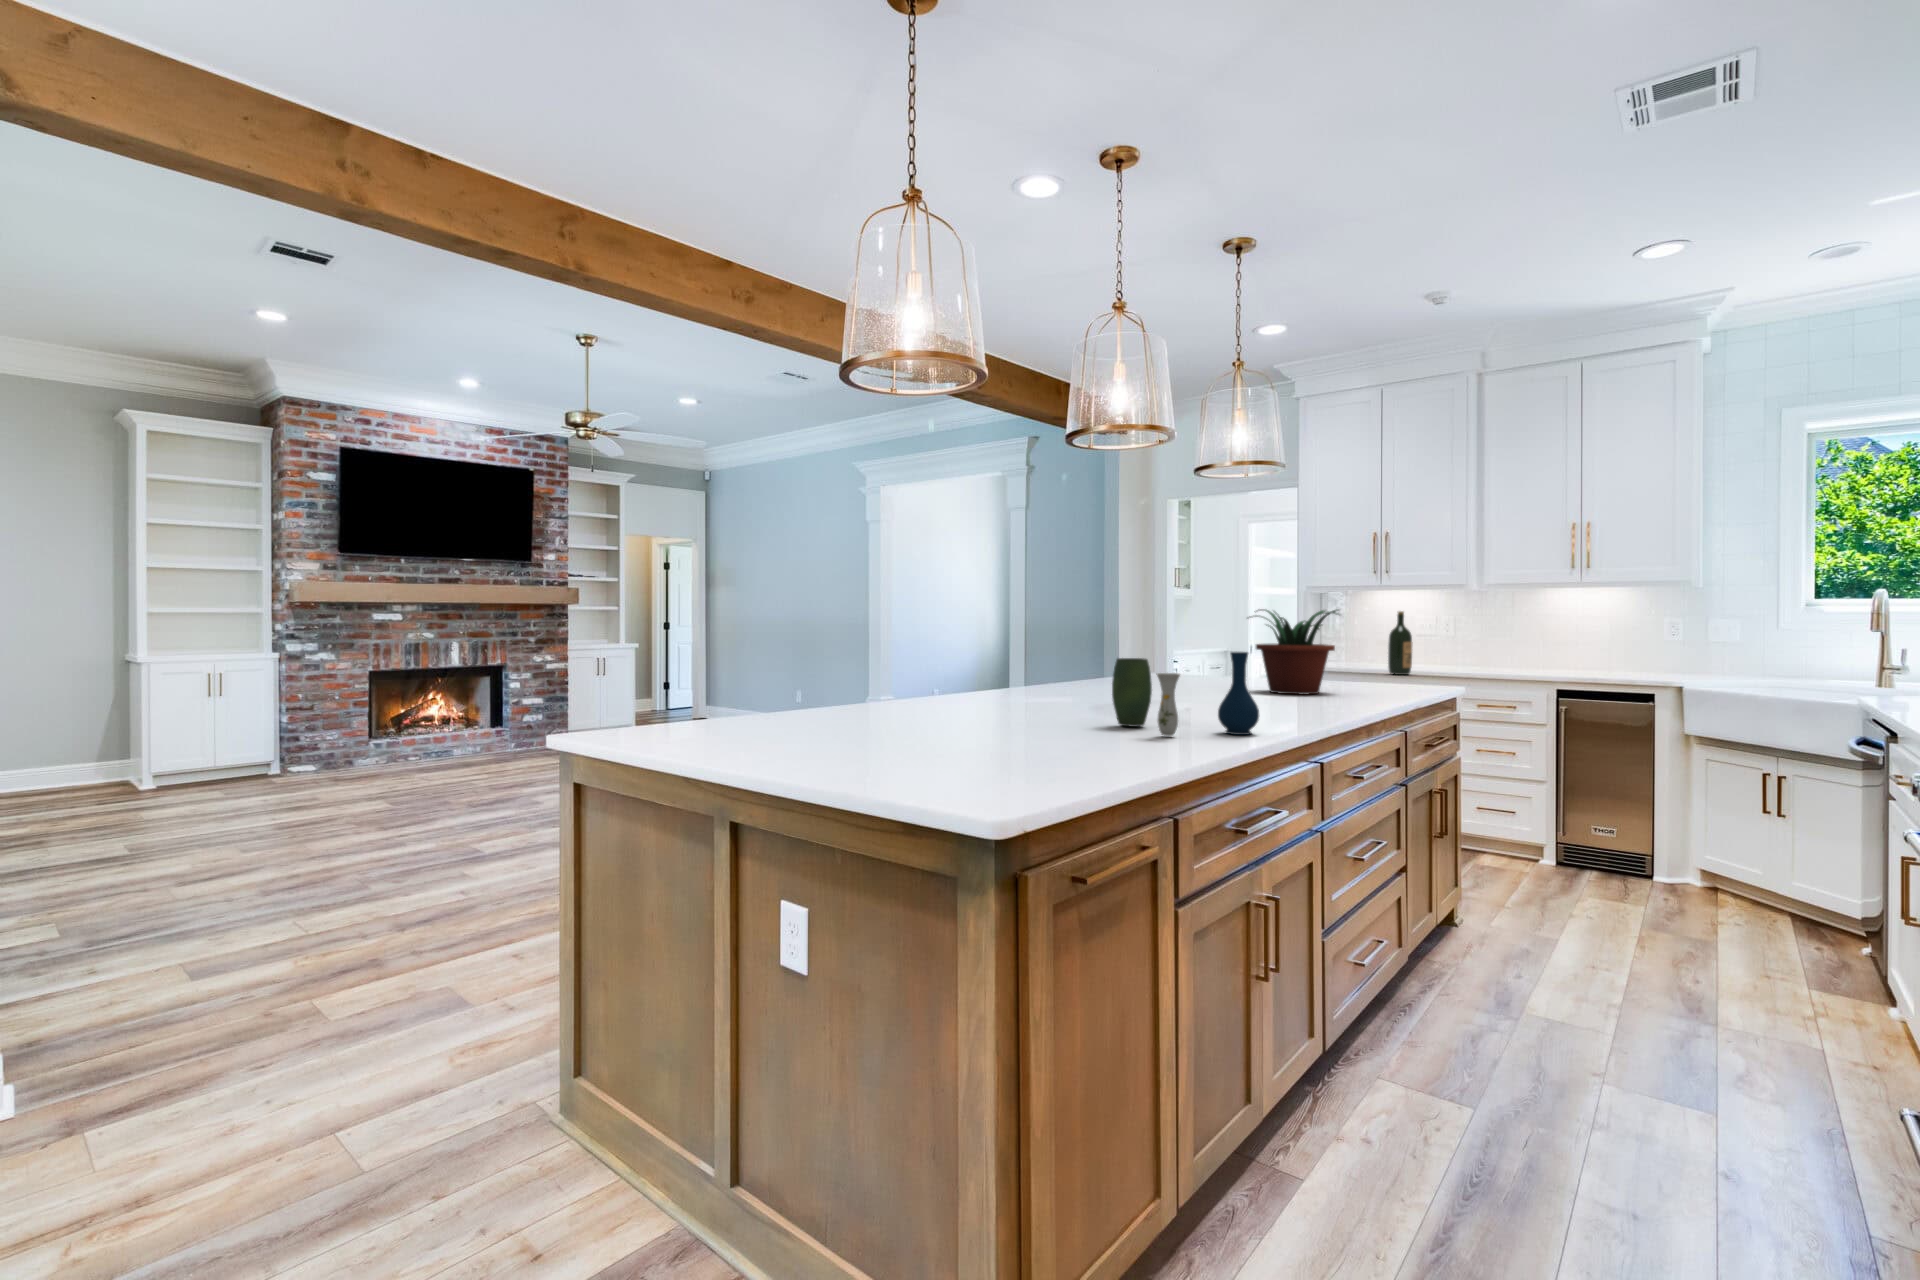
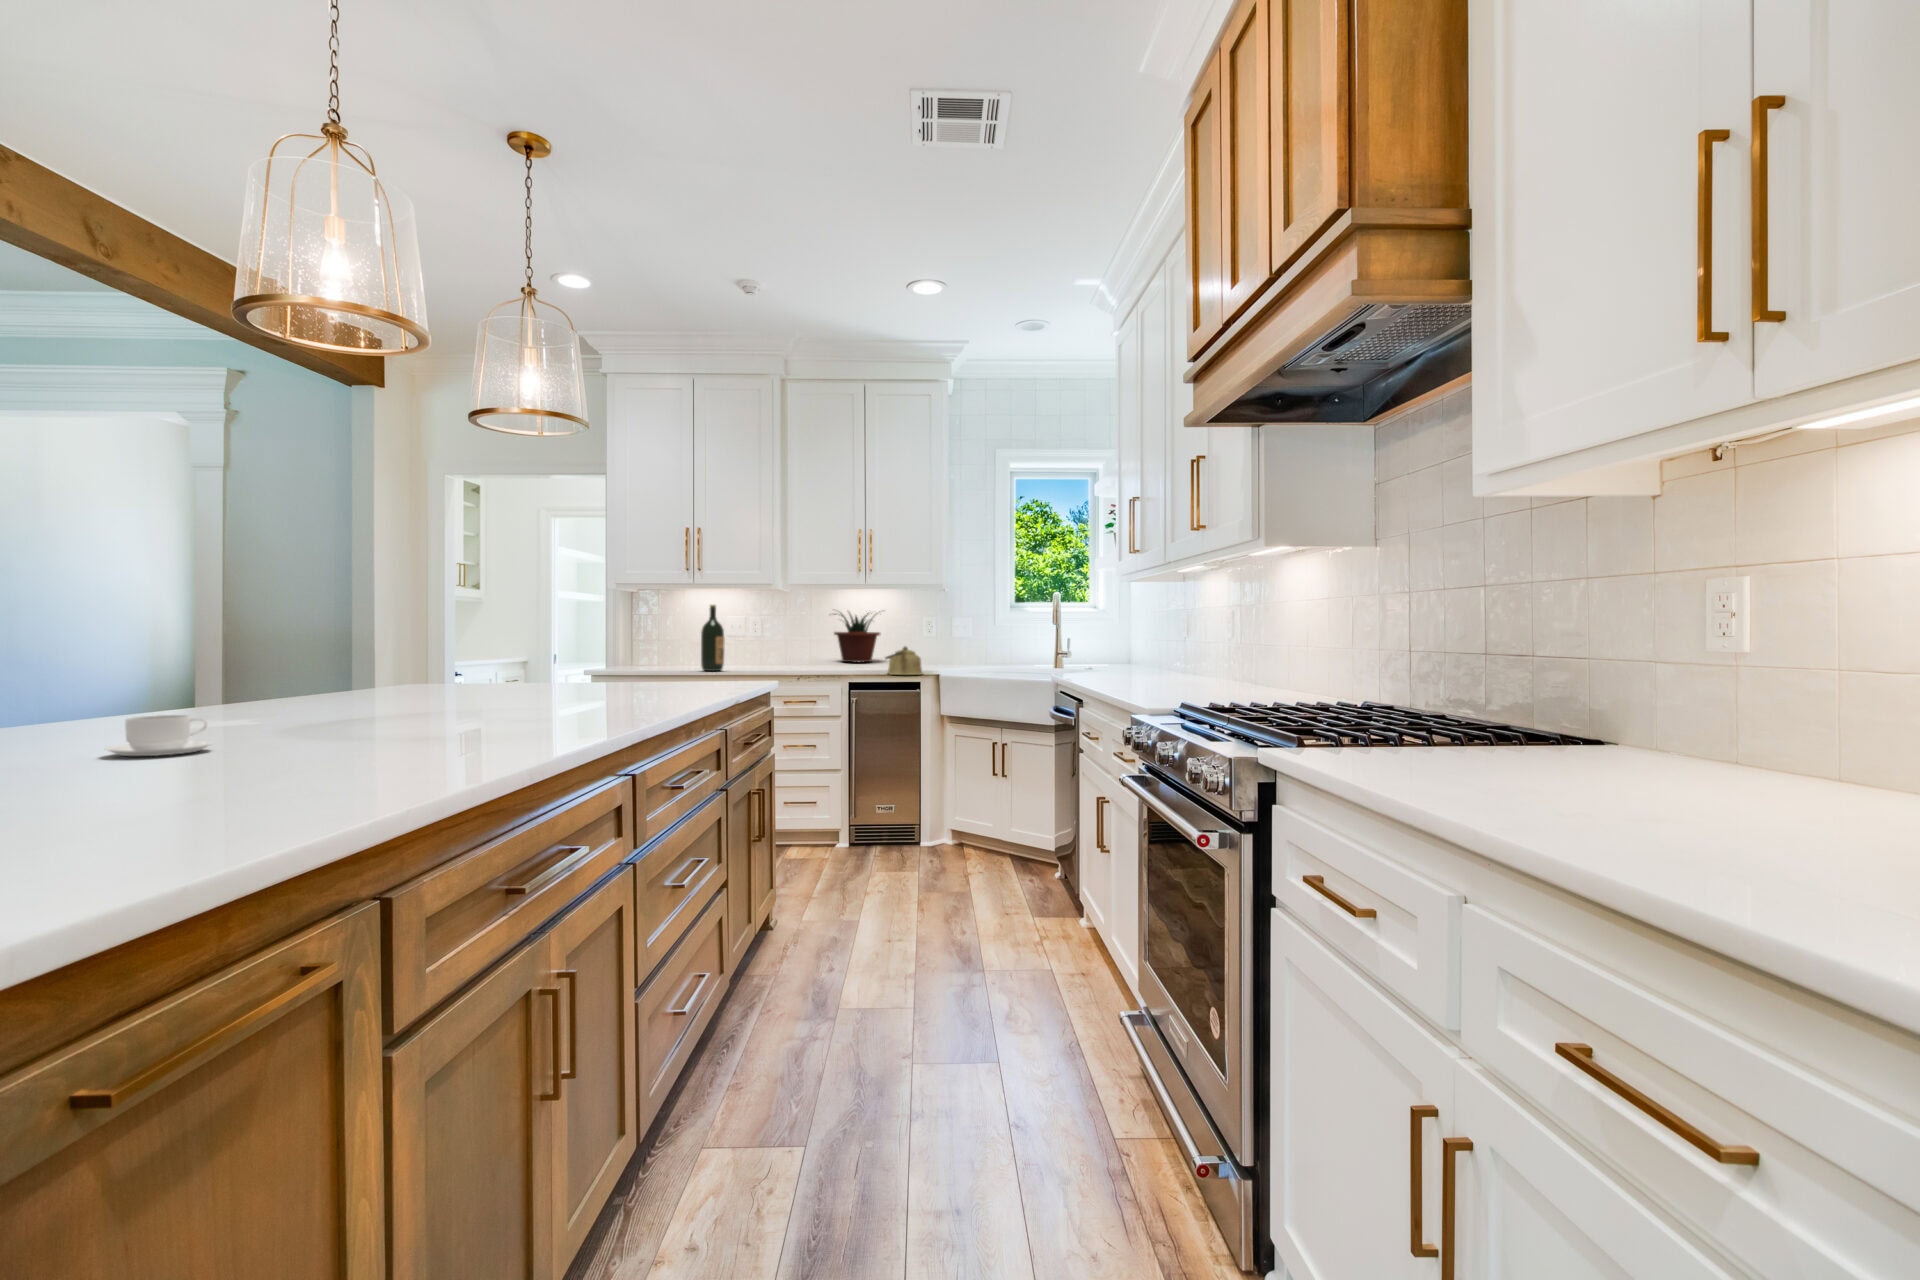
potted plant: present [1249,609,1337,694] -> present [829,613,880,662]
vase: present [1112,652,1259,736] -> none [296,627,546,757]
kettle: none [1604,653,1657,686] -> present [886,647,922,675]
coffee cup: none [1024,701,1071,724] -> present [104,715,213,756]

